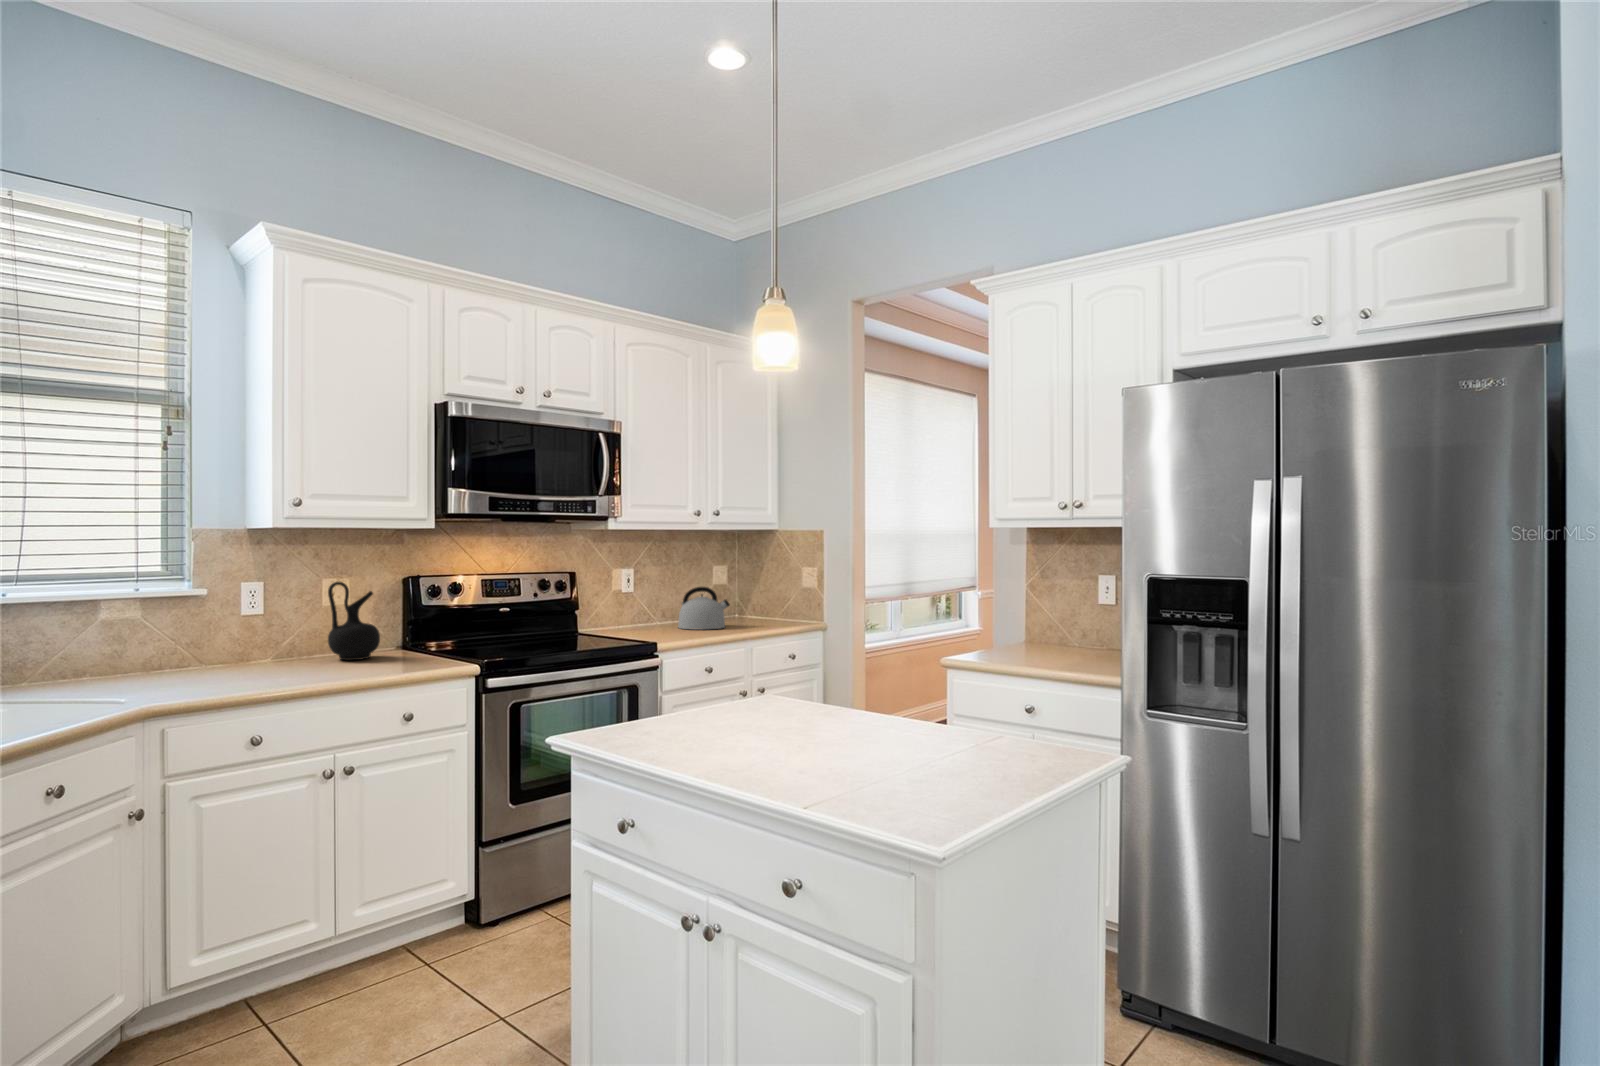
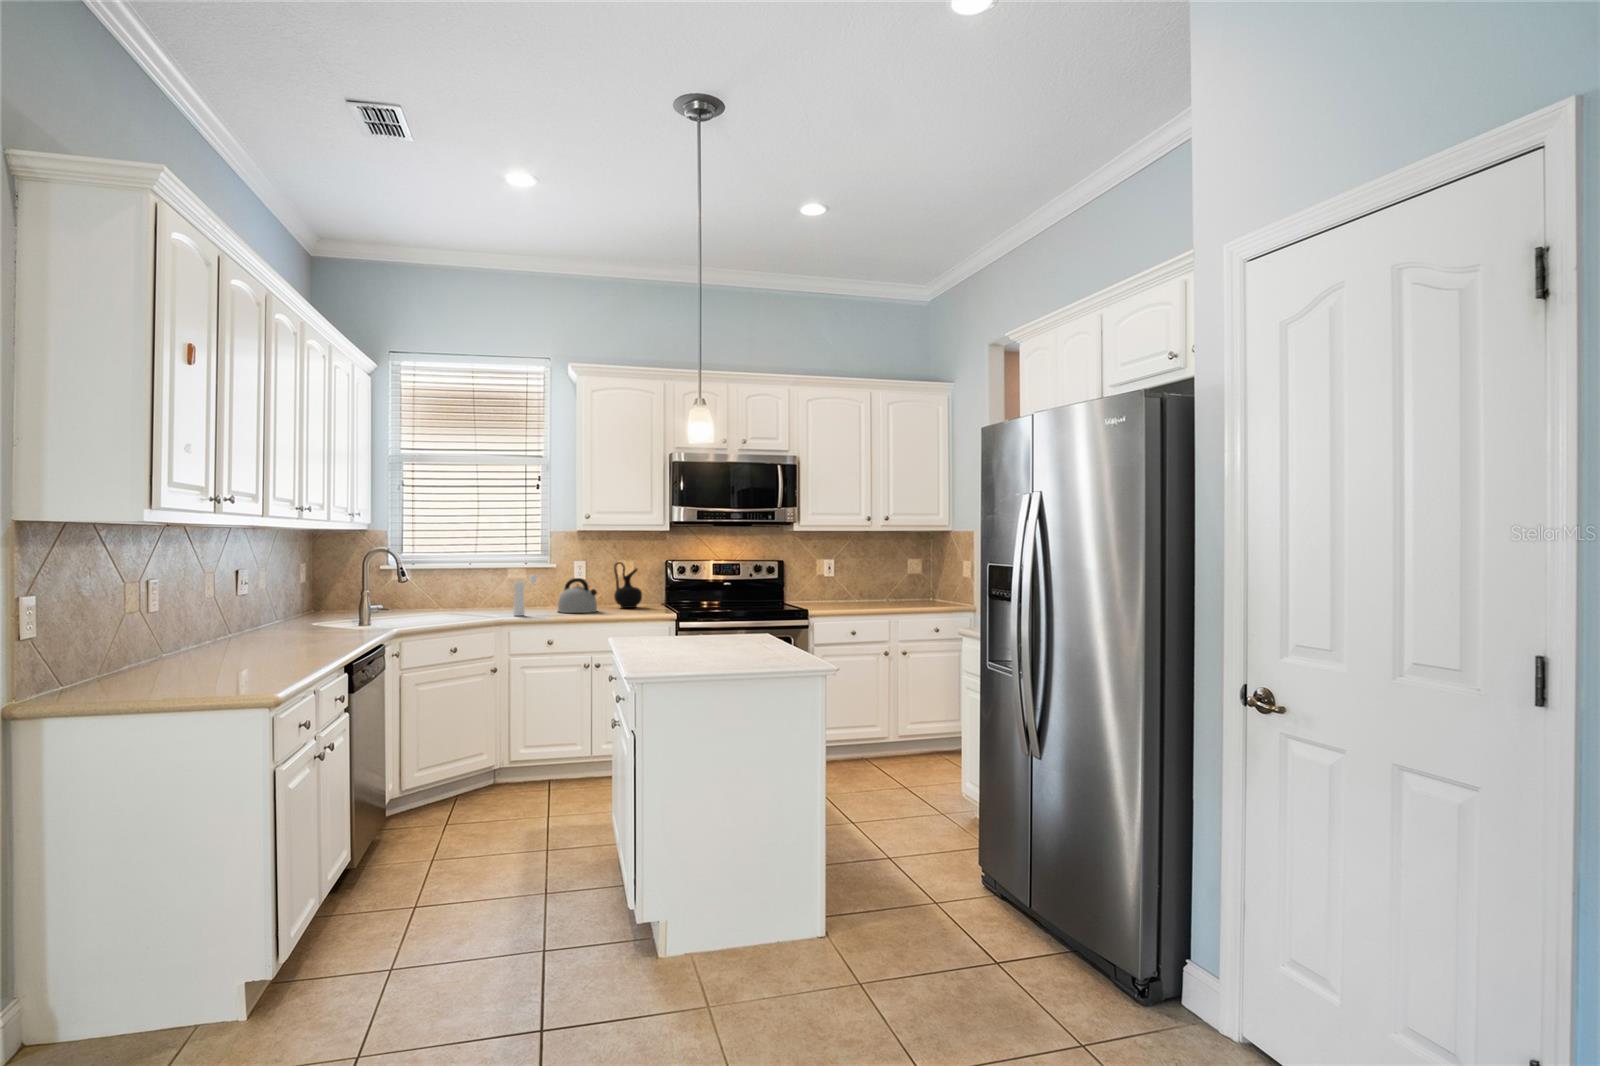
kettle: present [678,587,730,629] -> present [558,578,597,613]
pepper mill: none [162,612,205,696] -> present [513,575,537,616]

